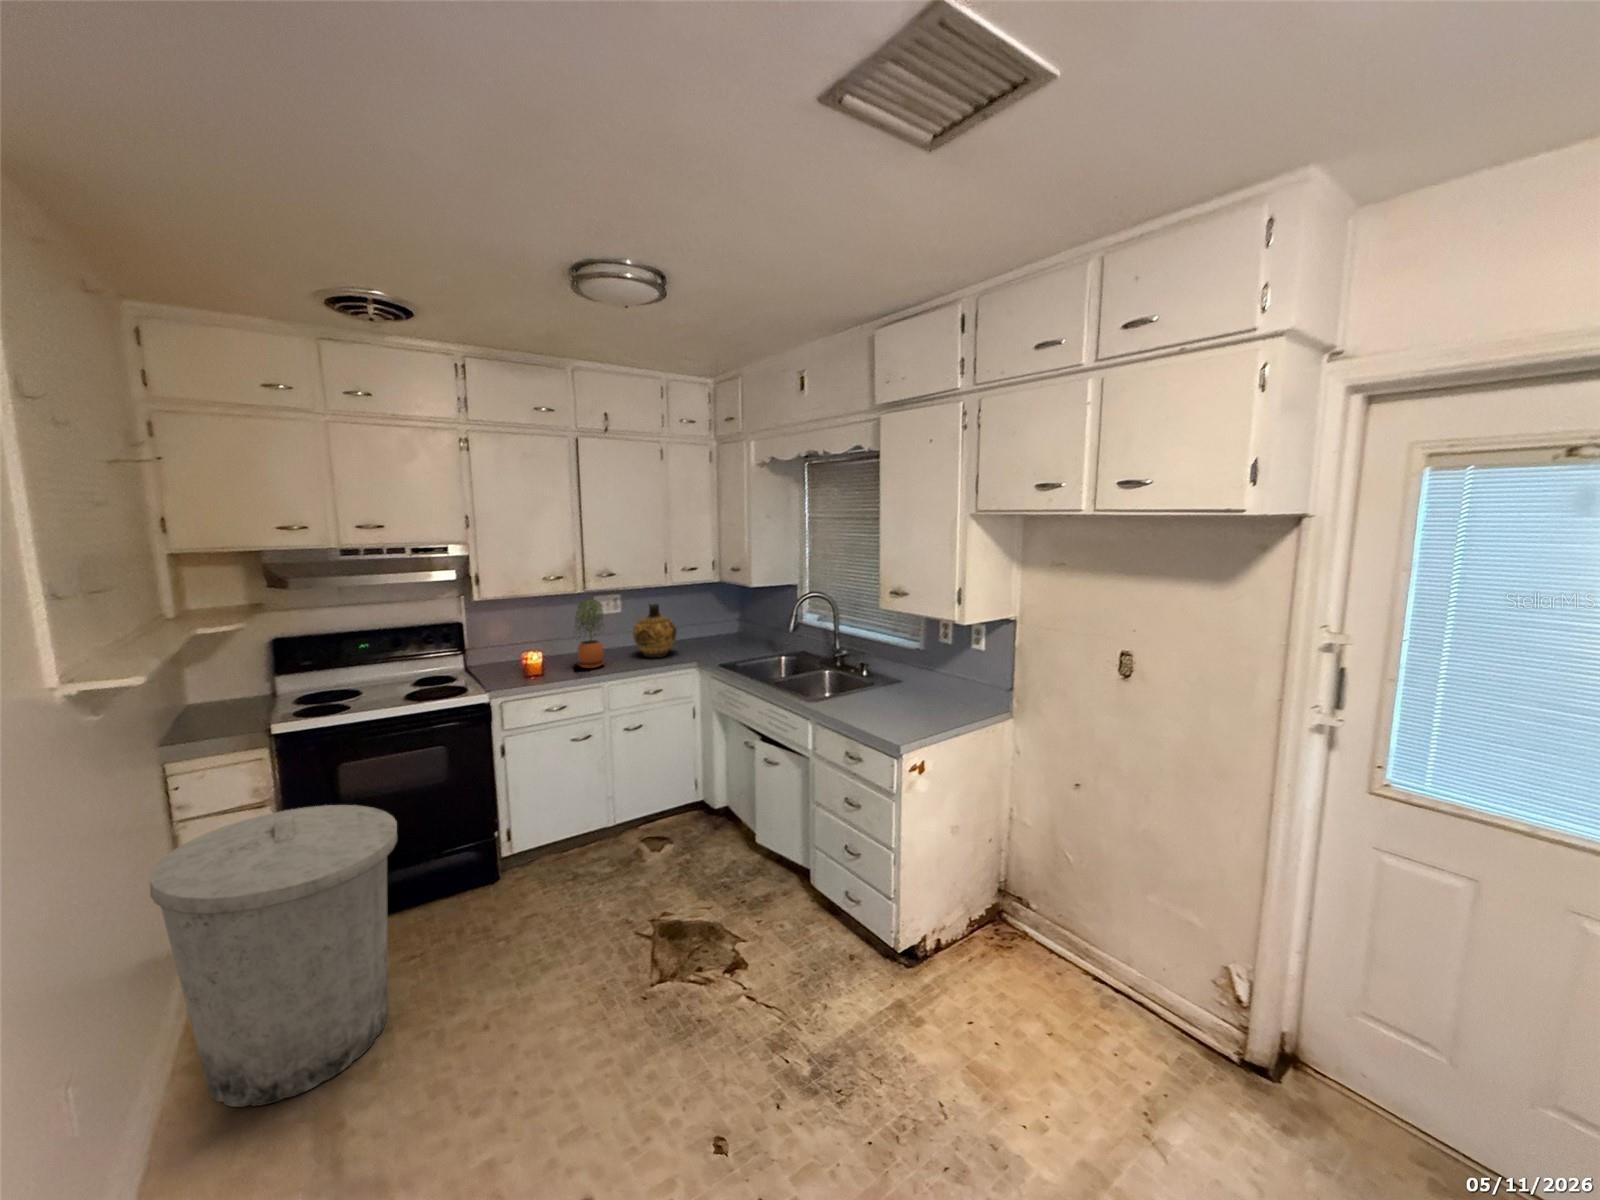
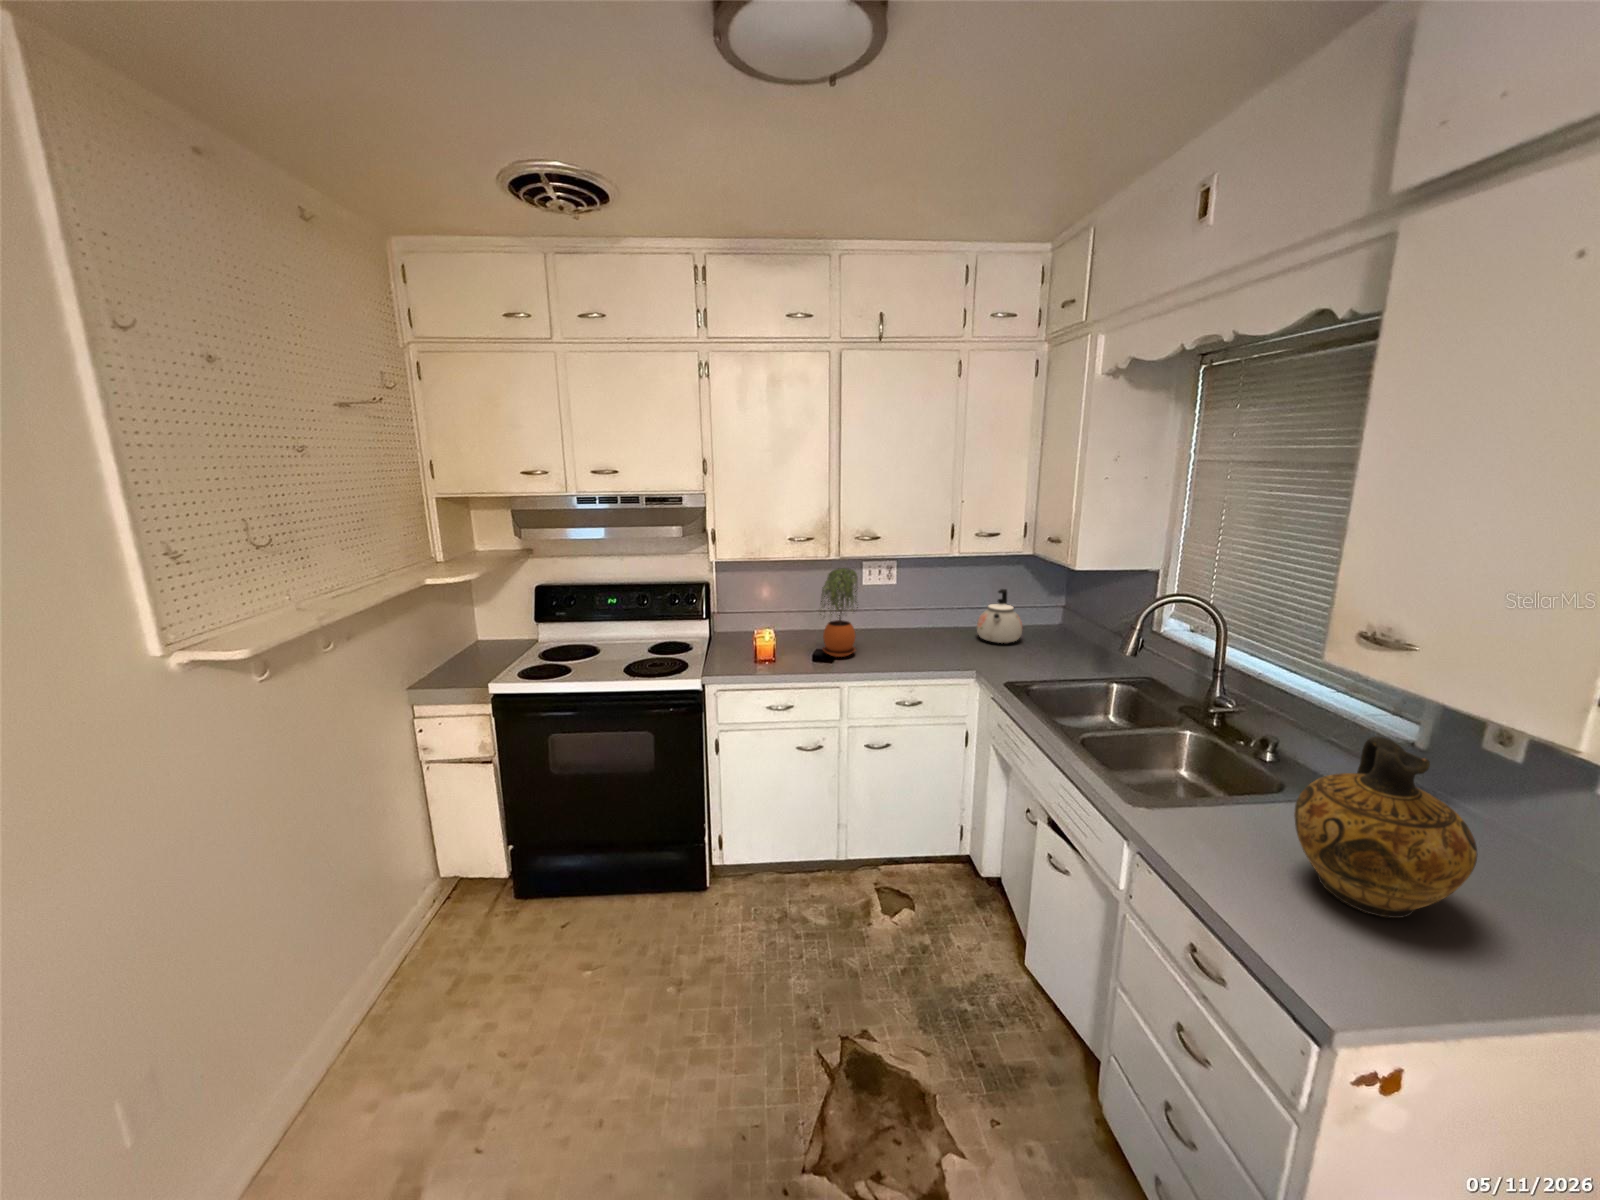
ceramic jug: present [633,604,677,657] -> present [1294,737,1477,918]
kettle: none [686,609,718,646] -> present [977,589,1022,643]
trash can: present [150,805,397,1107] -> none [287,786,542,1121]

